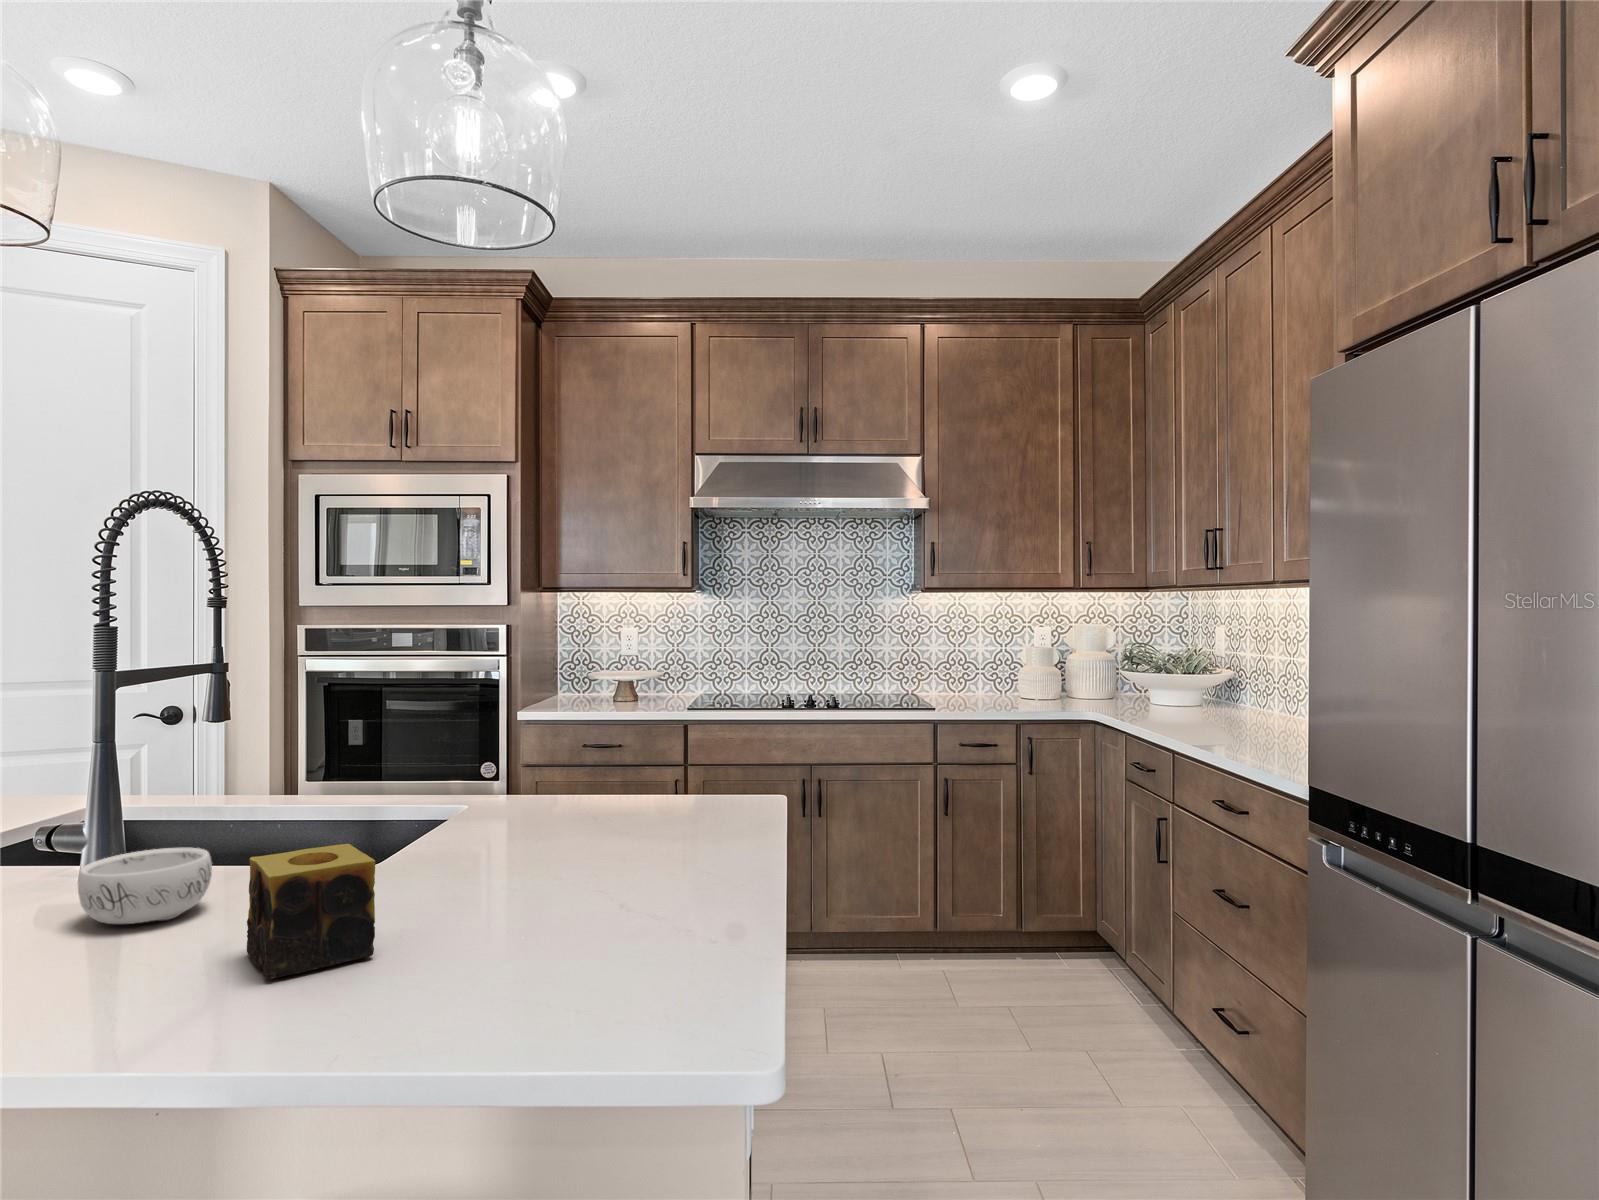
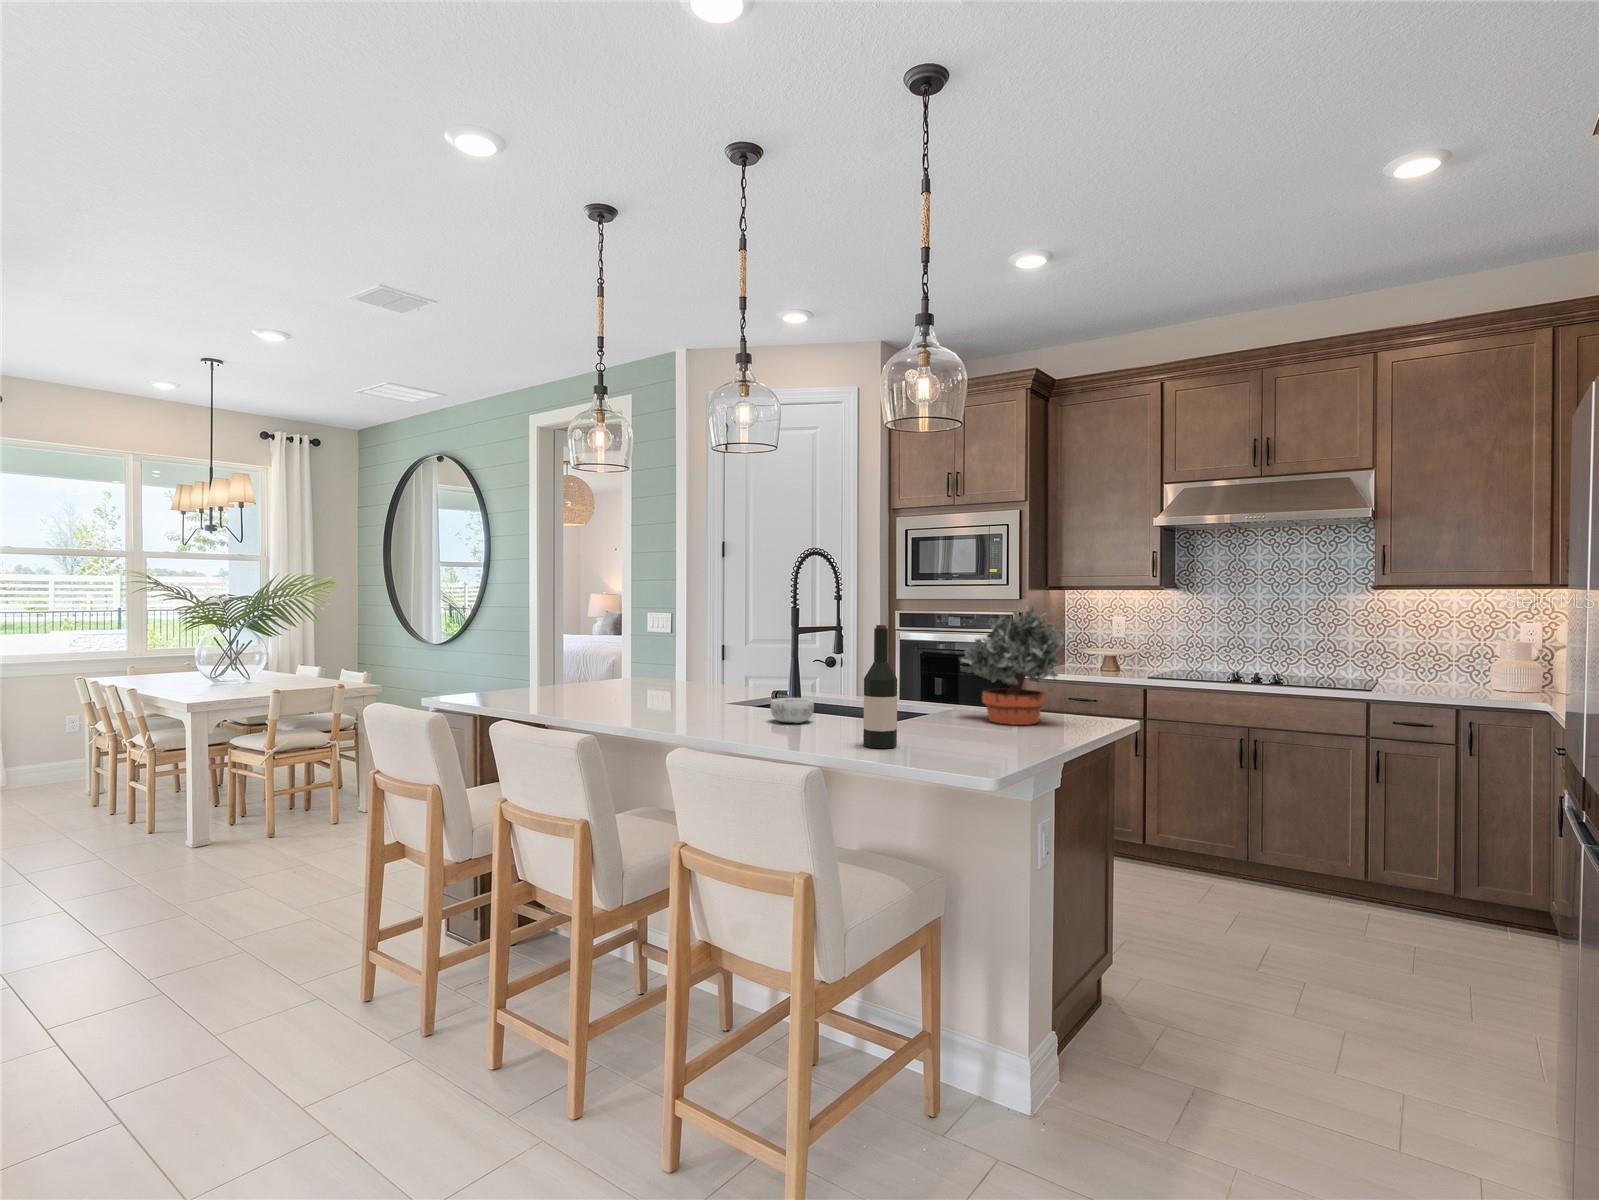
potted plant: none [531,614,727,839] -> present [960,607,1064,725]
wine bottle: none [403,668,490,992] -> present [863,625,897,748]
candle: present [247,844,375,979] -> none [819,696,860,739]

